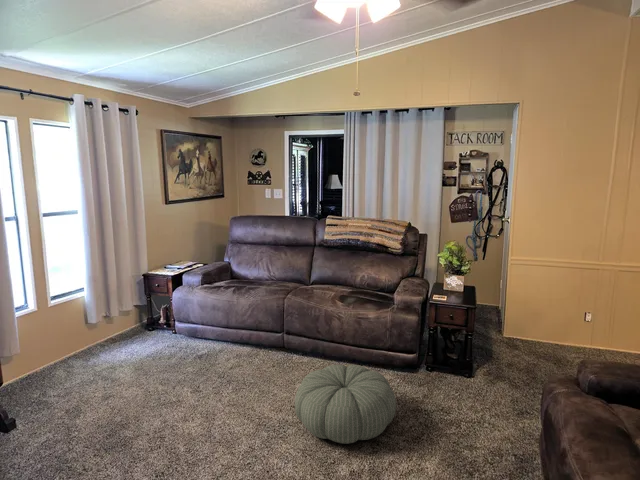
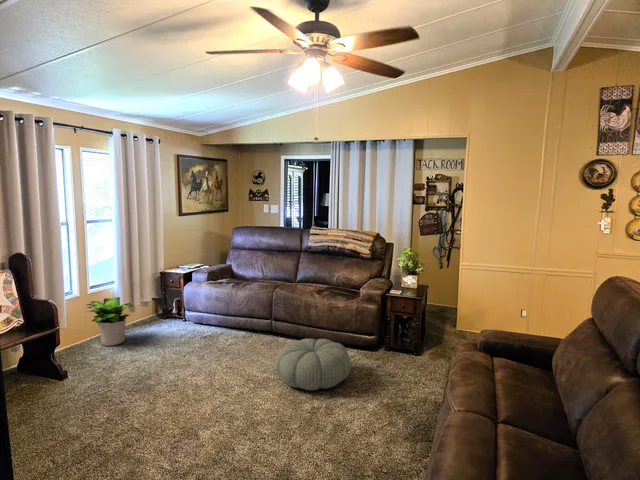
potted plant: none [43,309,115,373] -> present [87,297,131,346]

